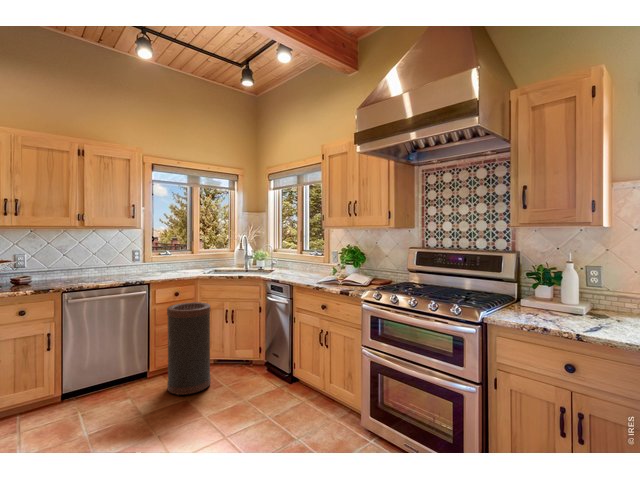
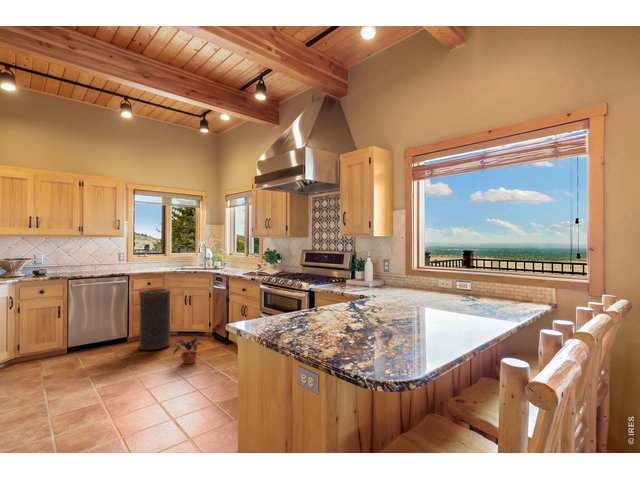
potted plant: none [226,380,271,424] -> present [174,338,202,364]

